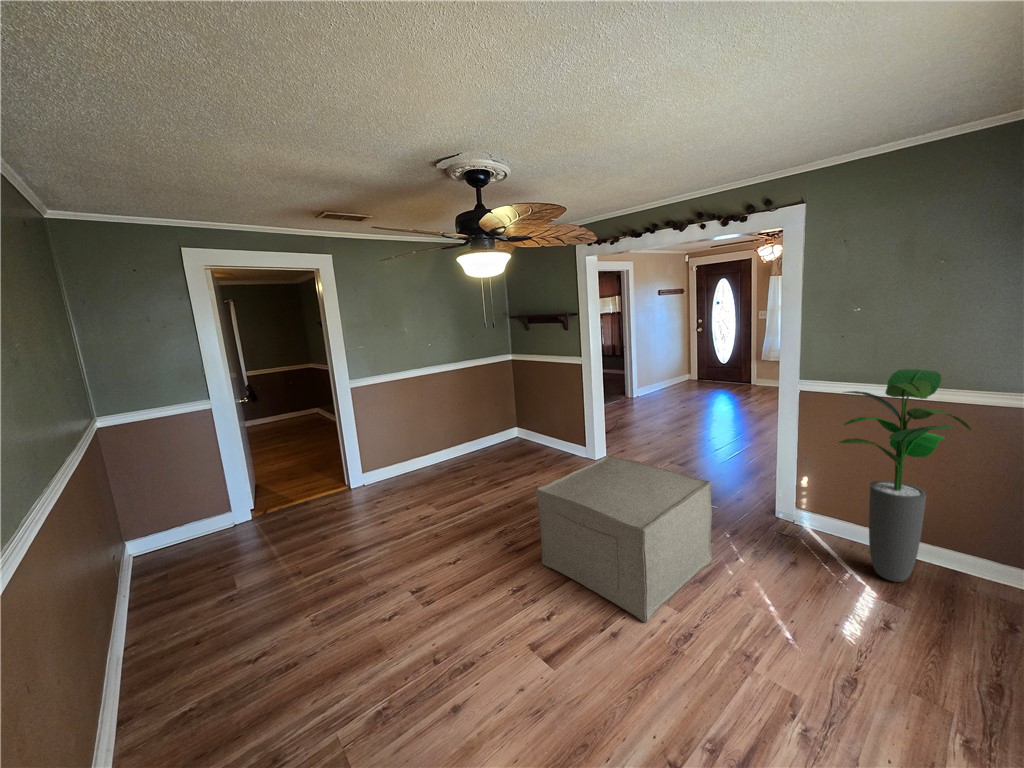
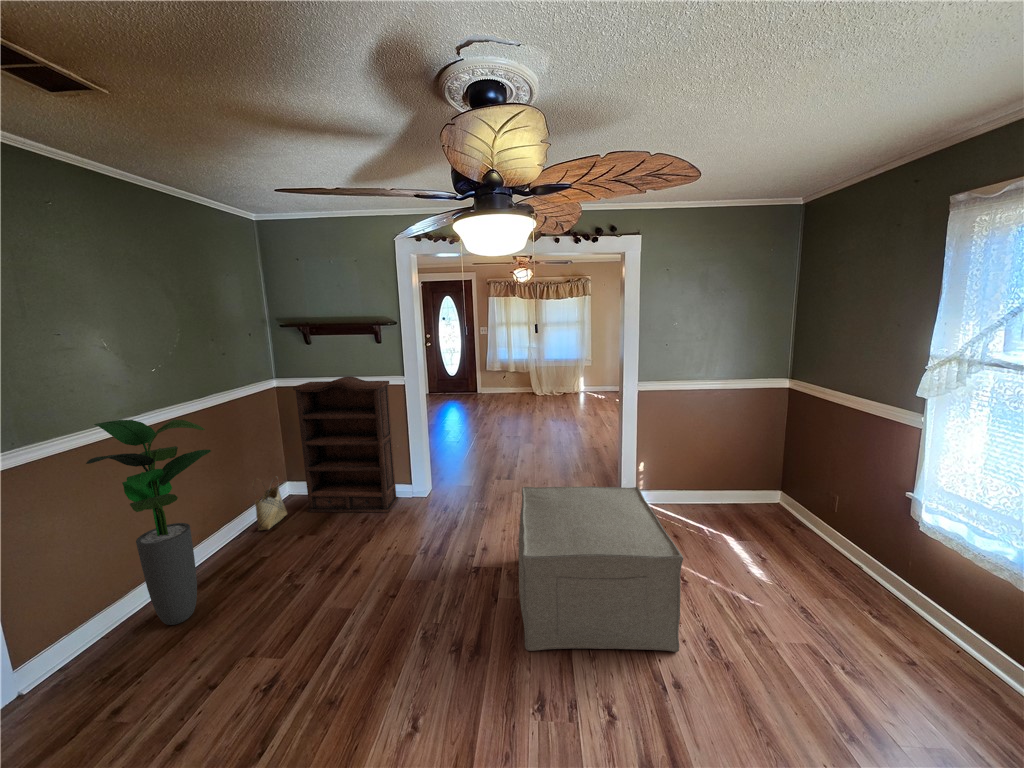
bookshelf: none [509,354,573,463] -> present [293,376,398,513]
potted plant: present [840,369,971,582] -> present [86,420,211,625]
woven basket: none [482,419,504,453] -> present [255,487,287,530]

